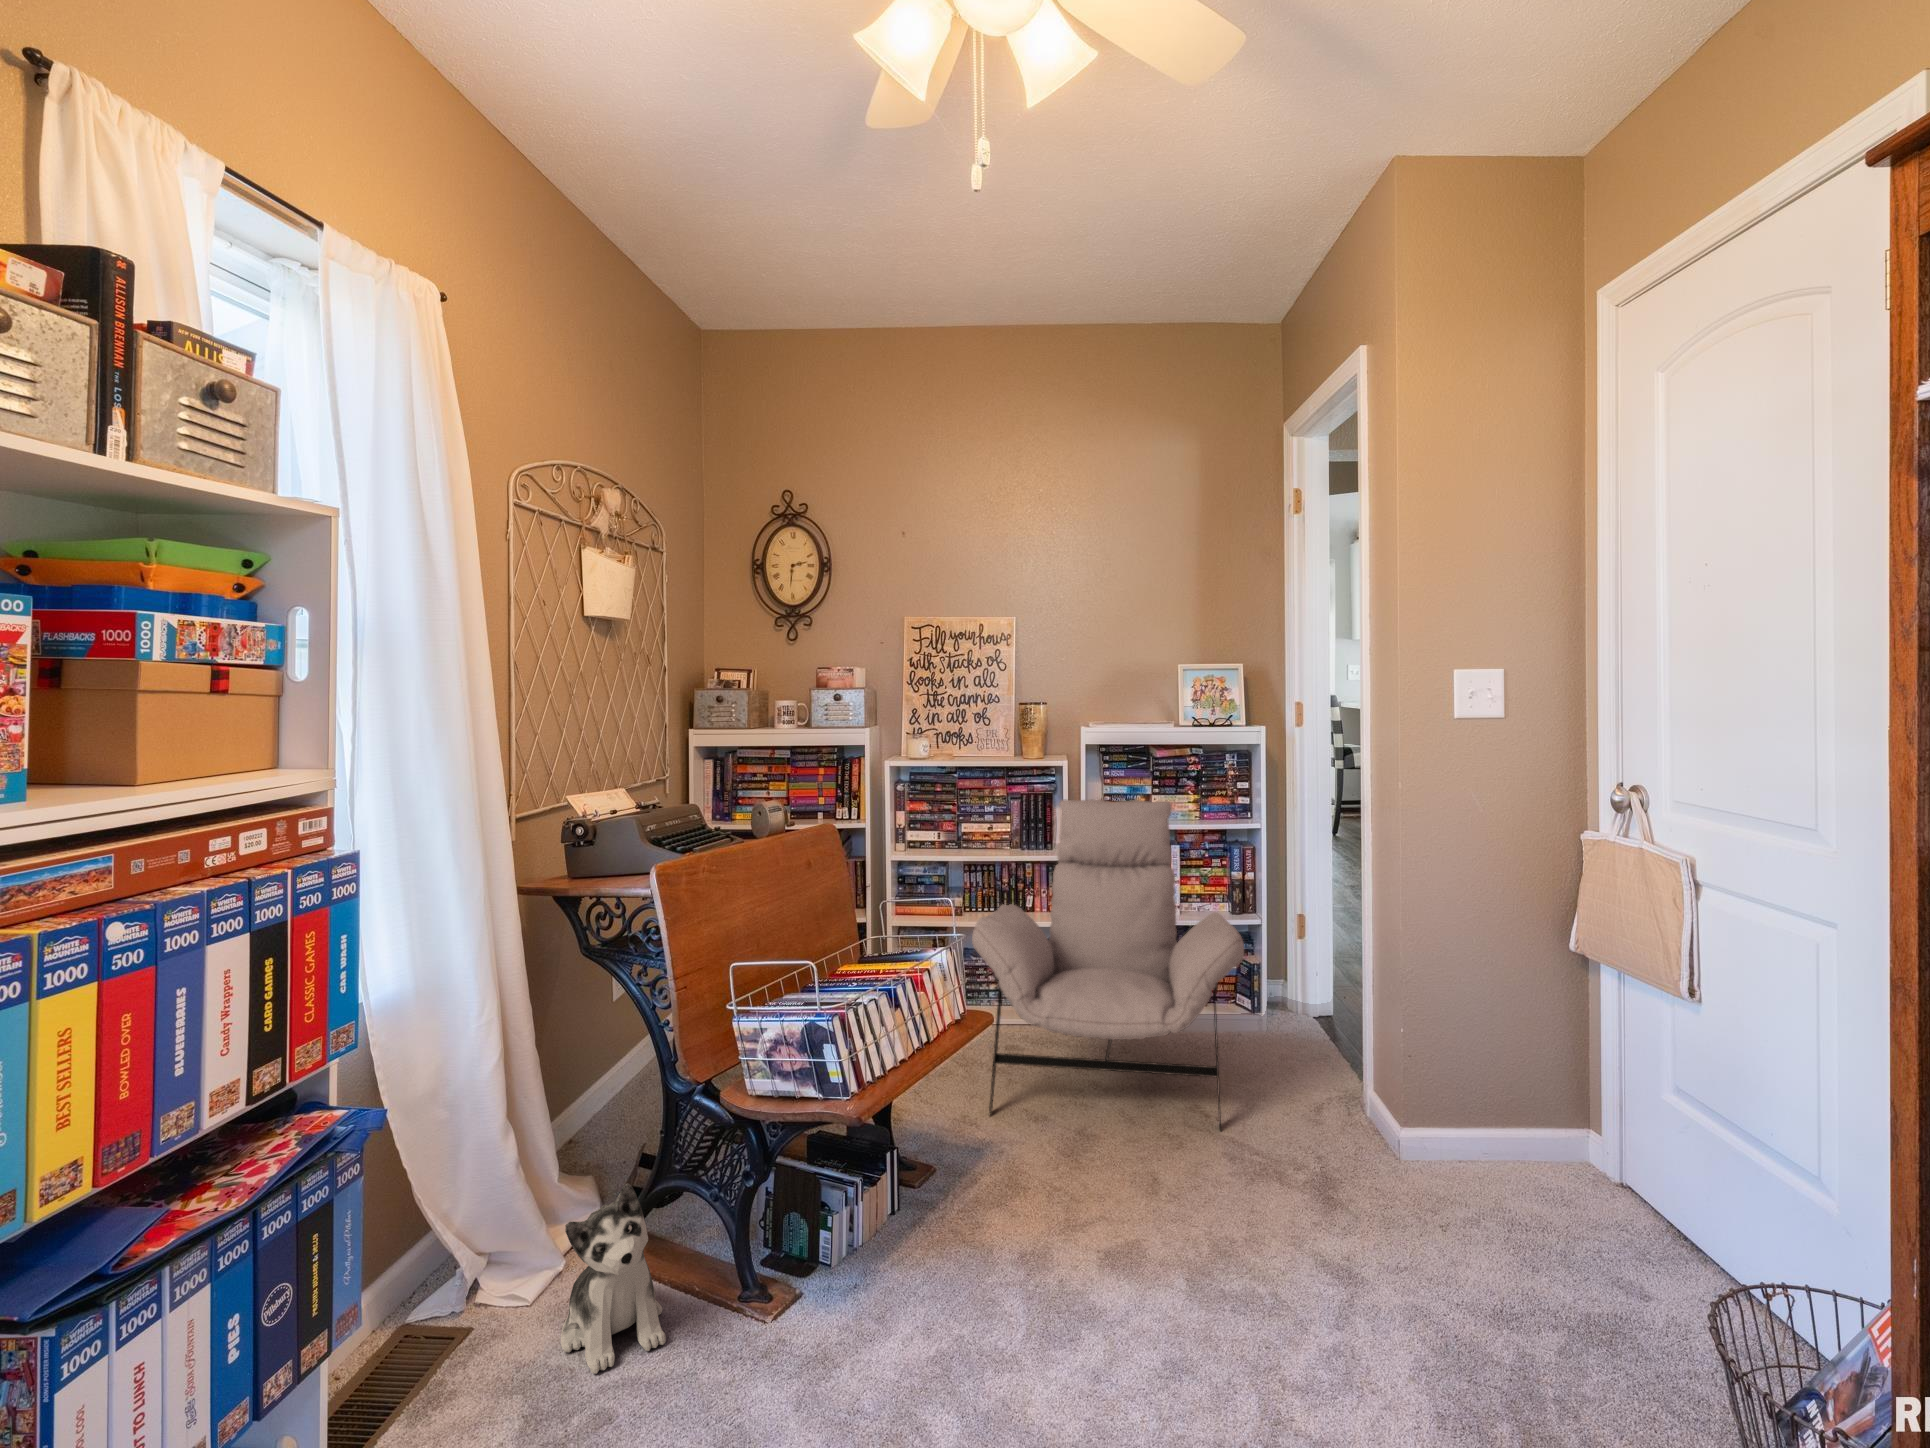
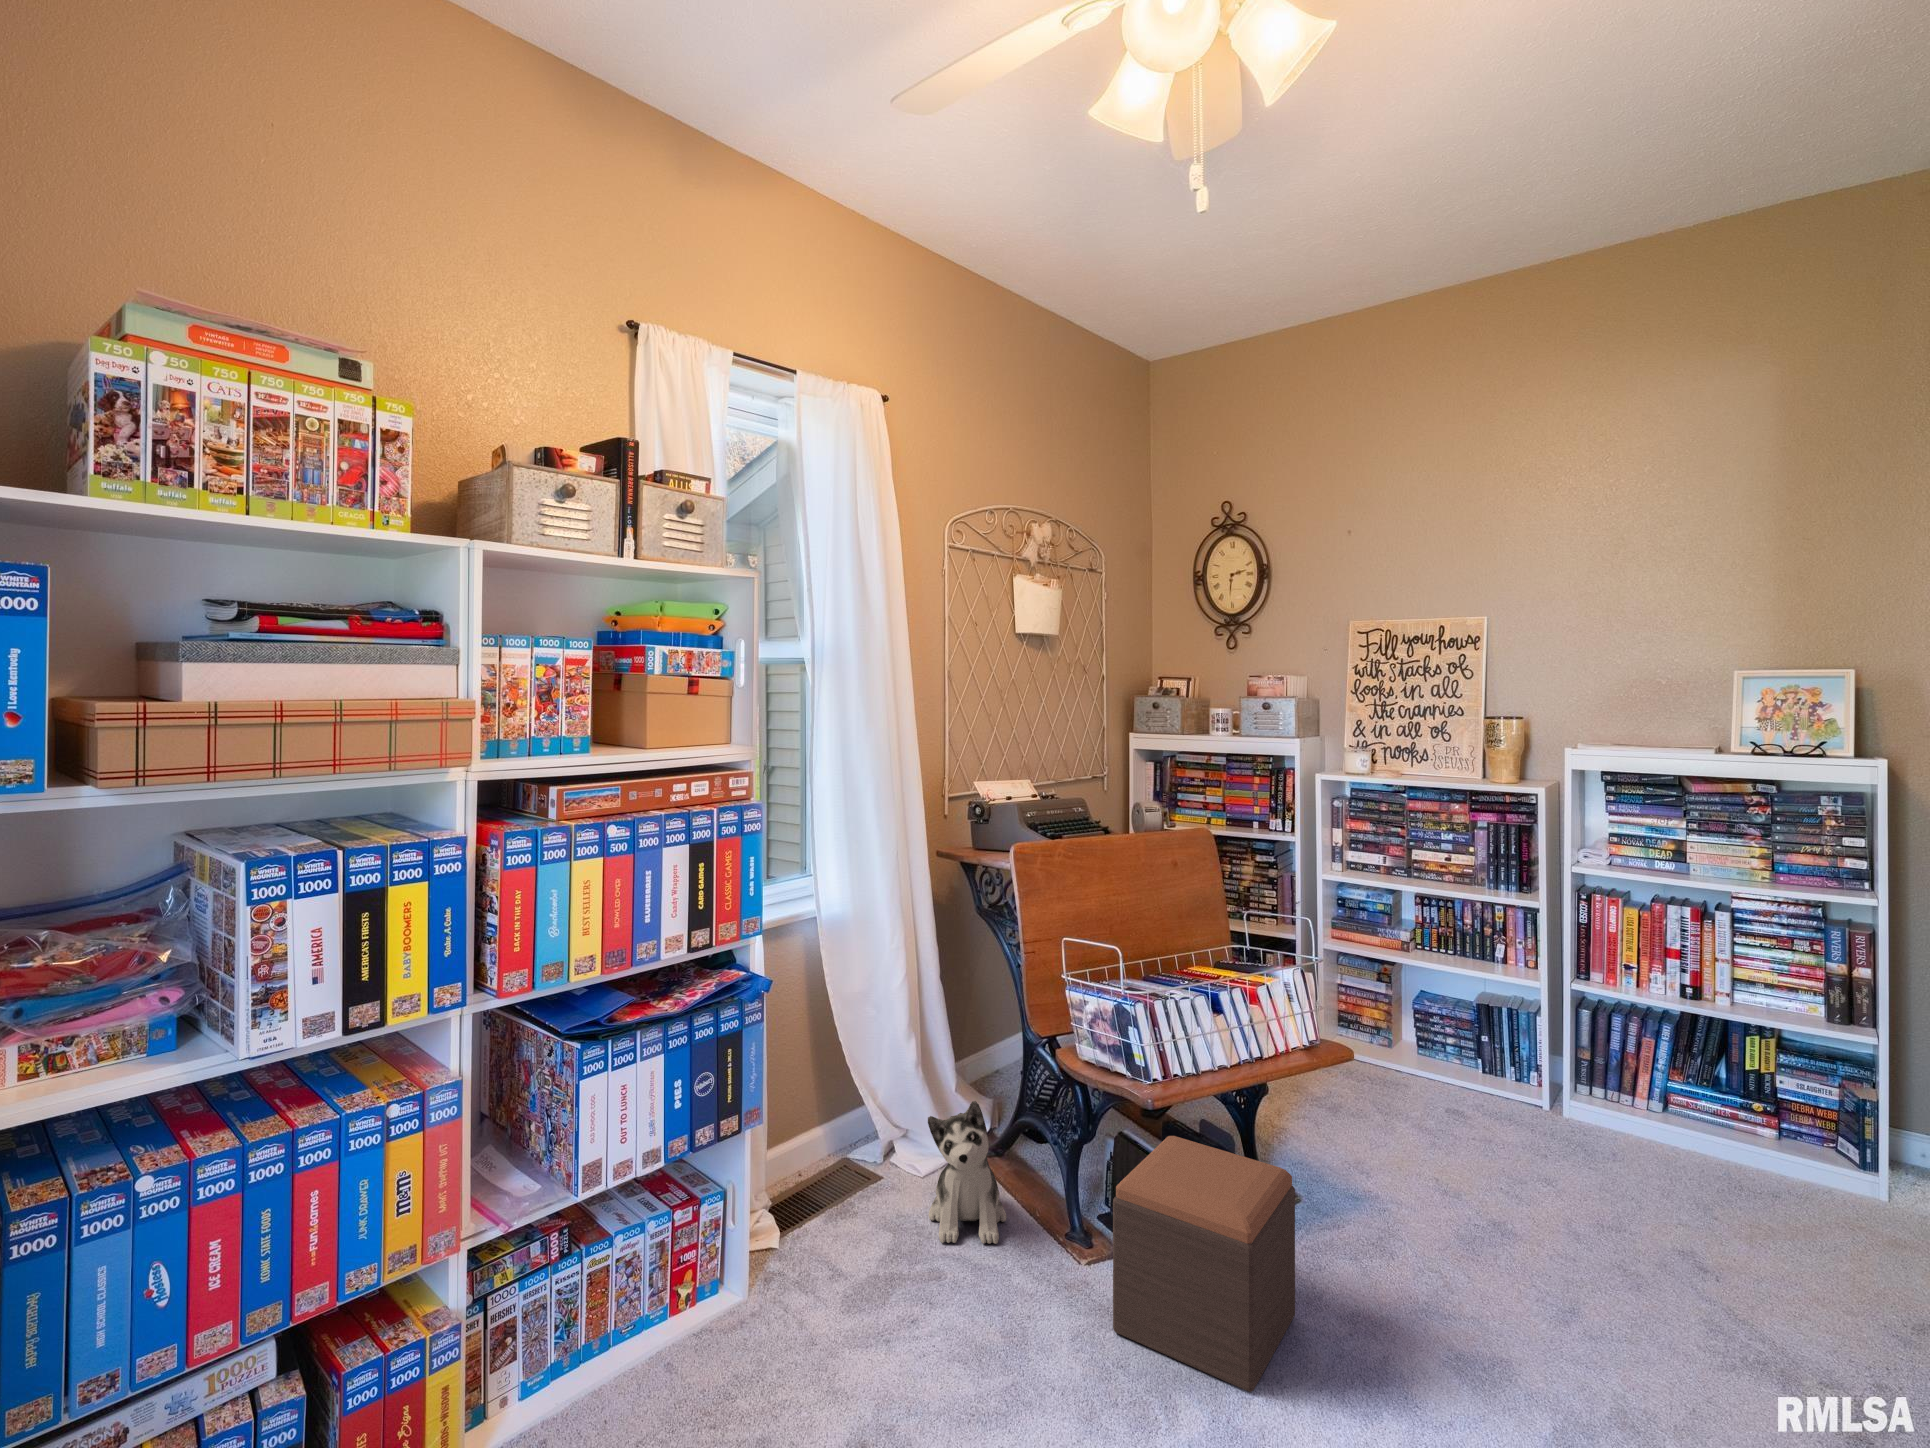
lounge chair: present [972,799,1244,1127] -> none [1375,833,1776,1289]
footstool: none [836,1145,987,1380] -> present [1113,1136,1295,1392]

